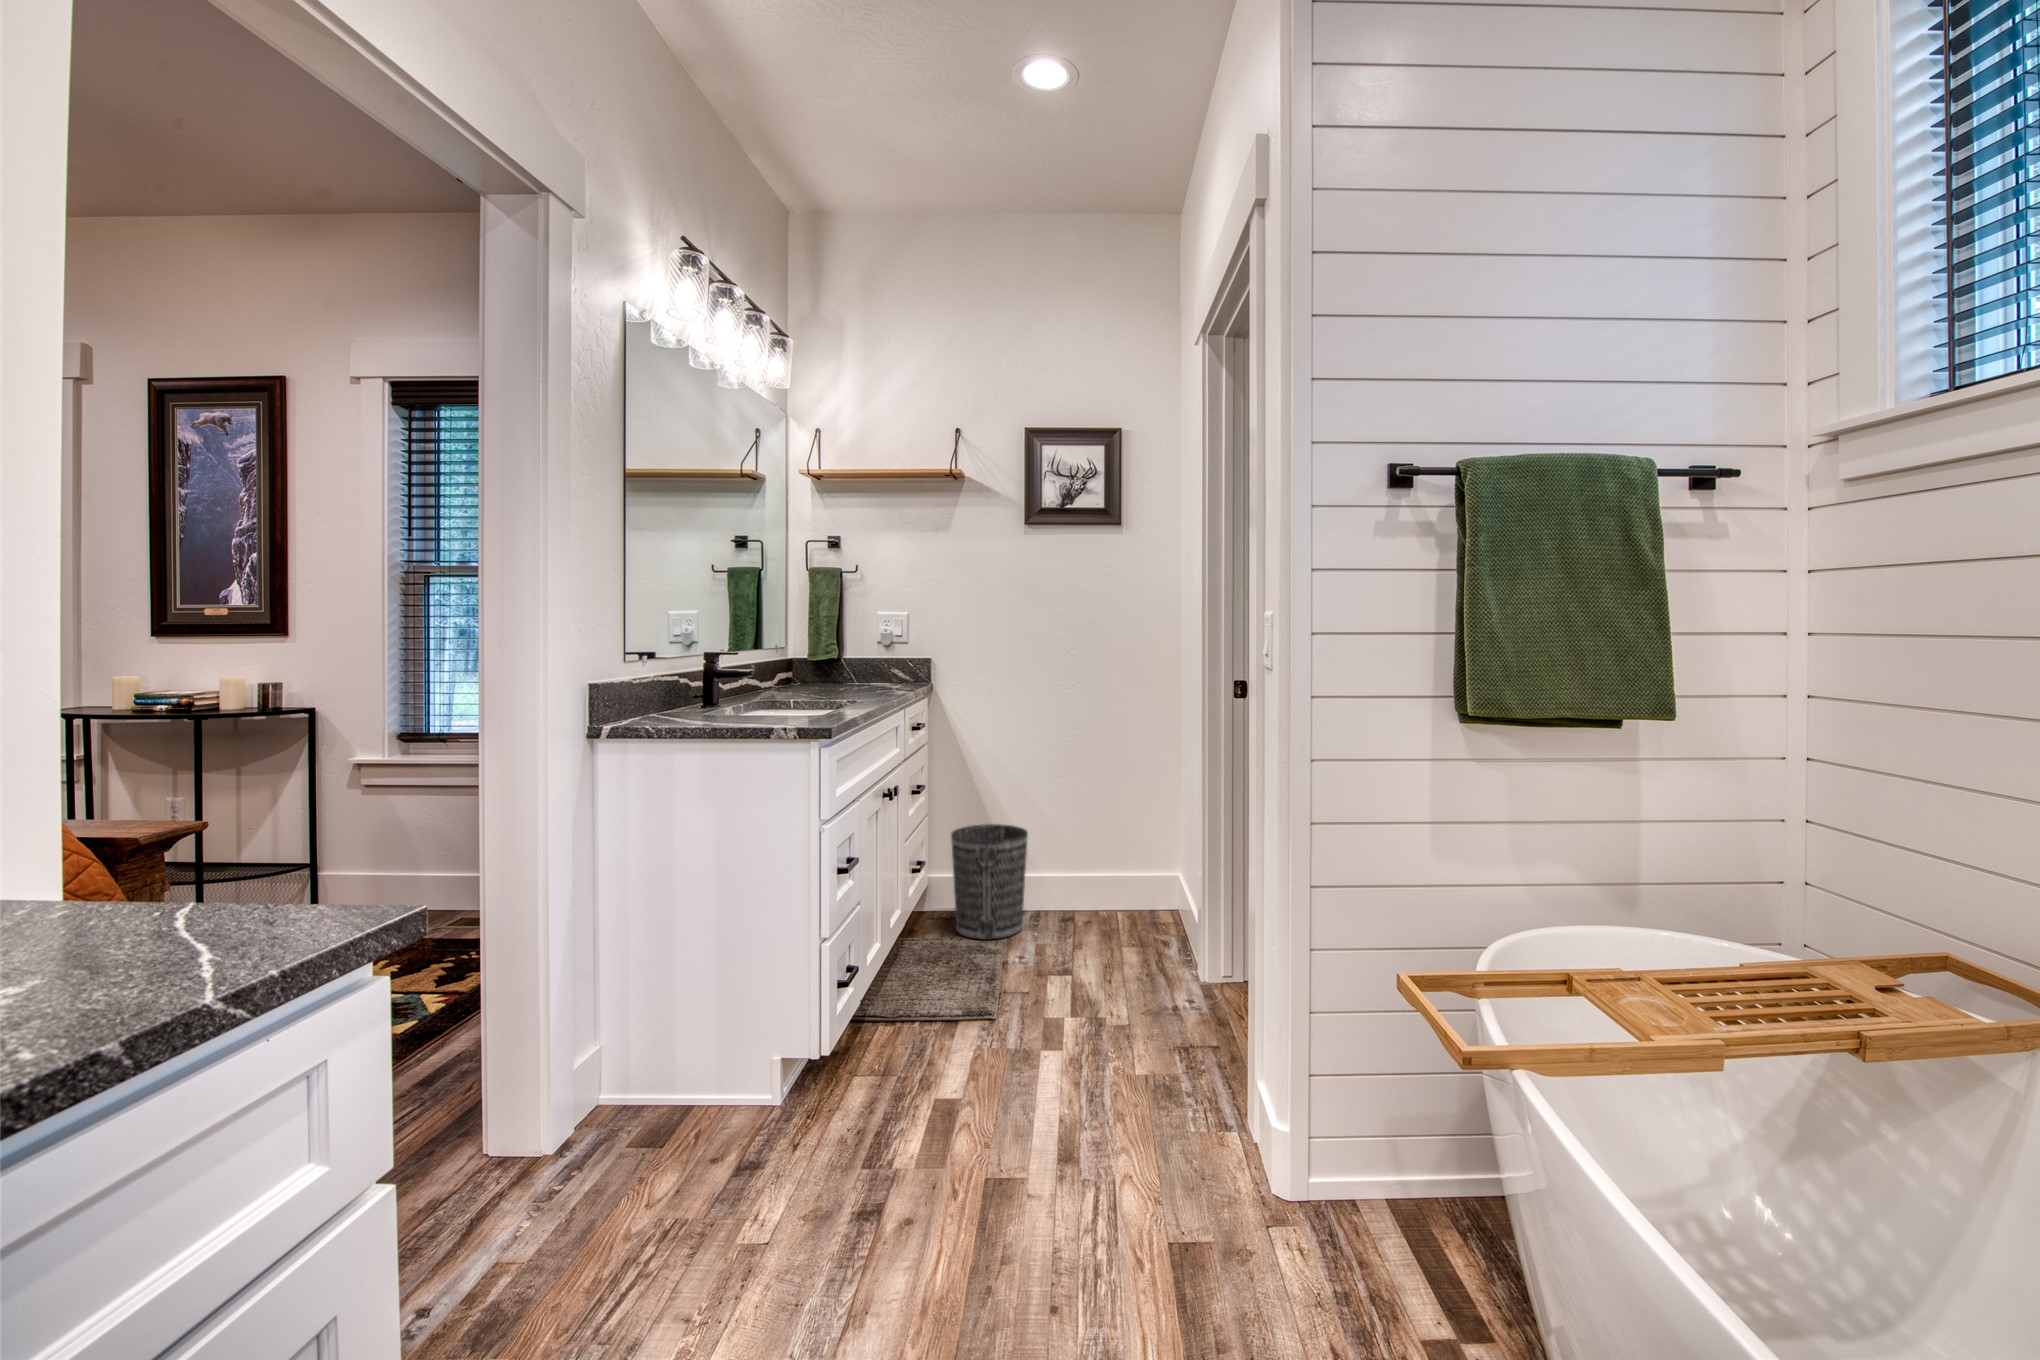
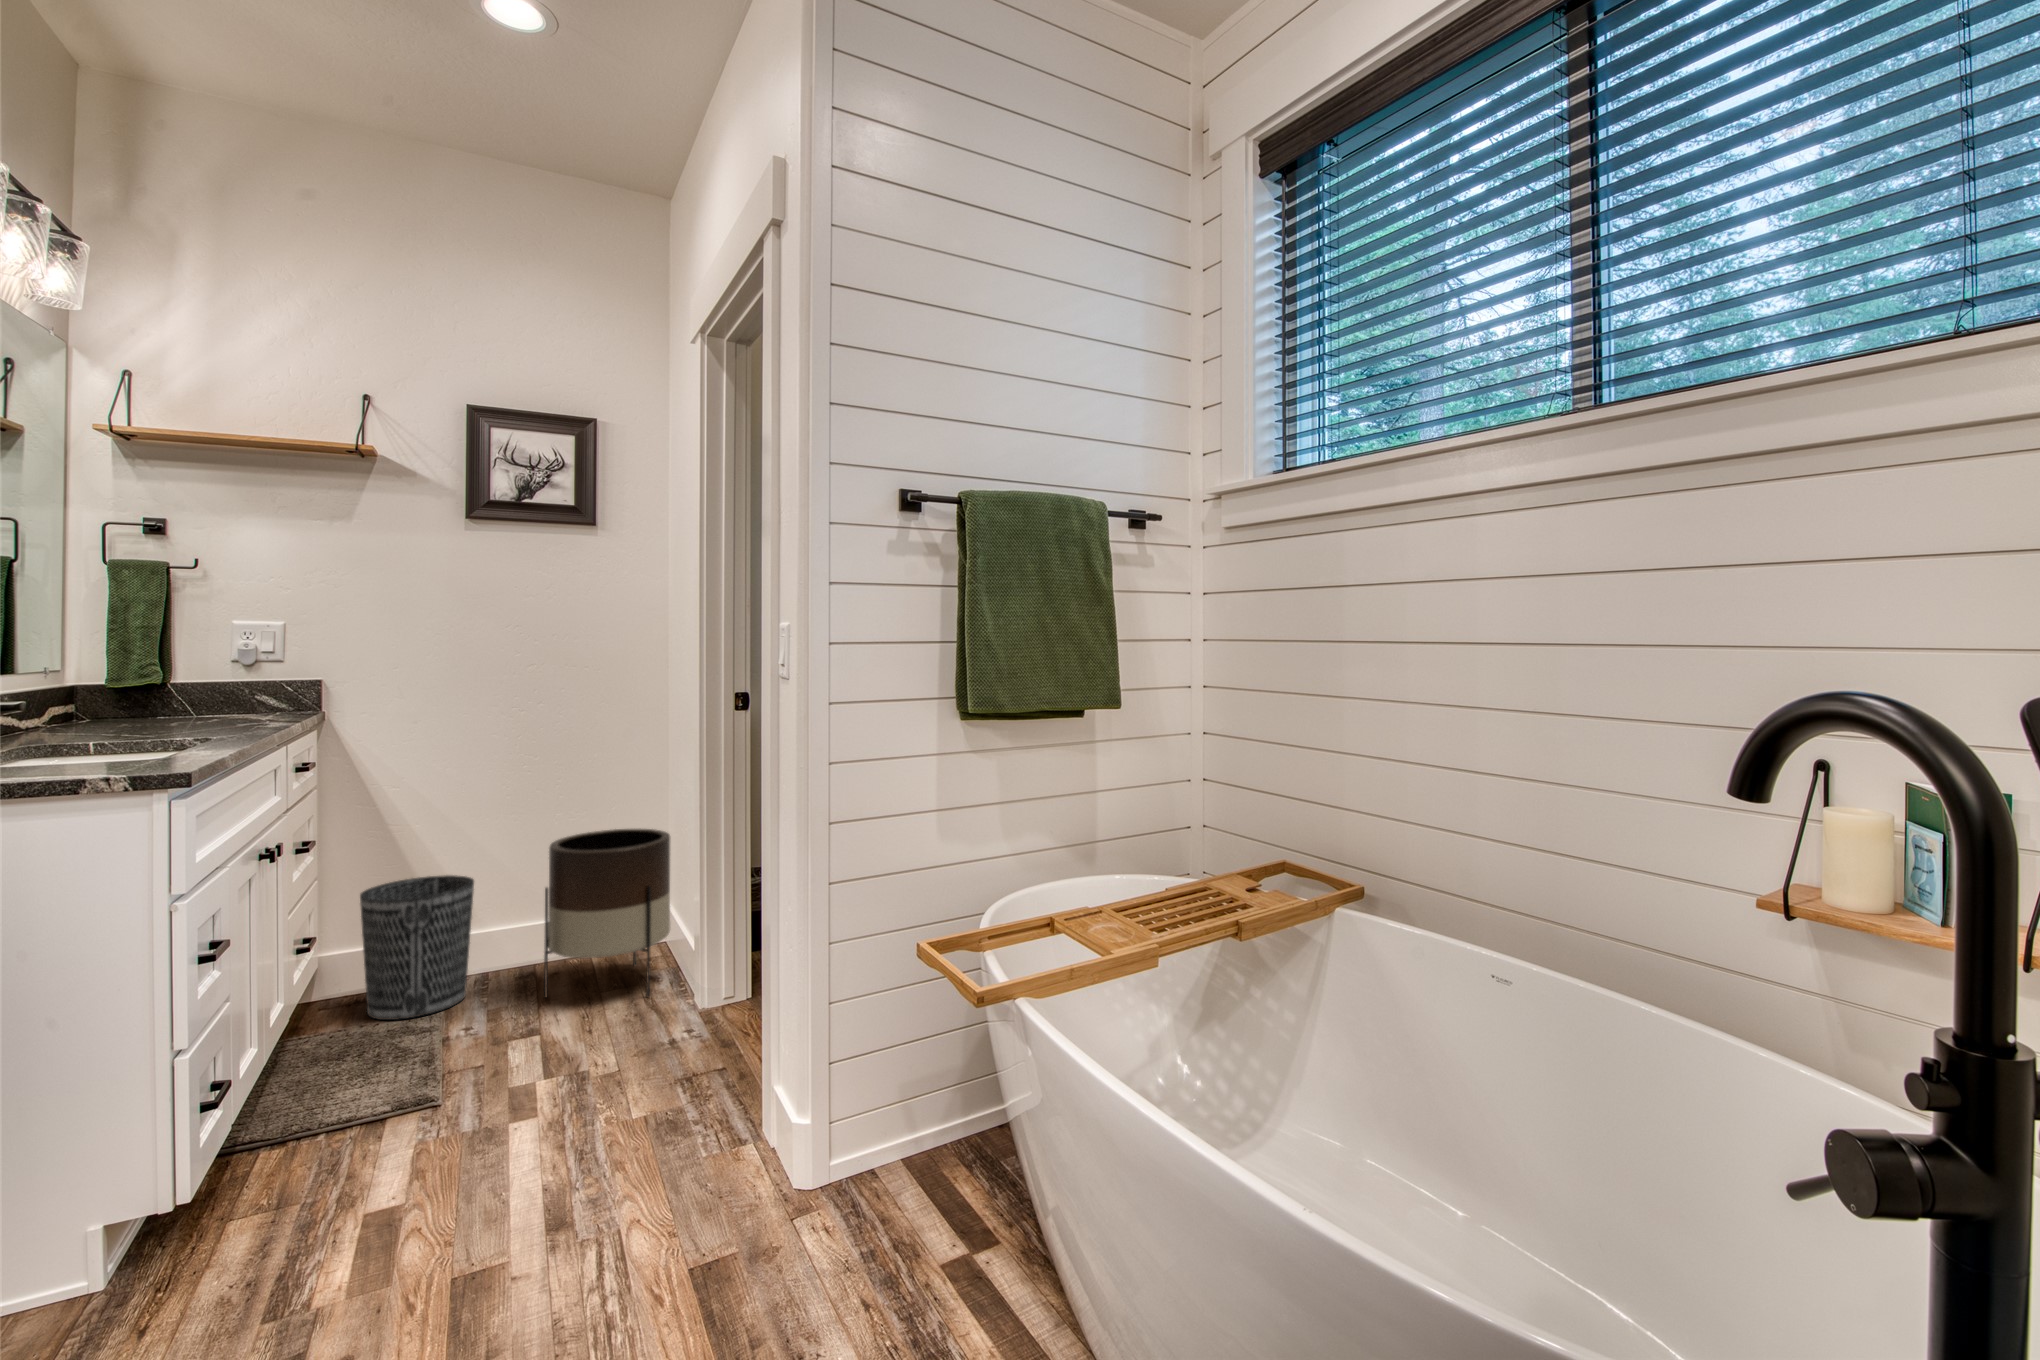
planter: none [1077,801,1179,960] -> present [544,829,670,998]

